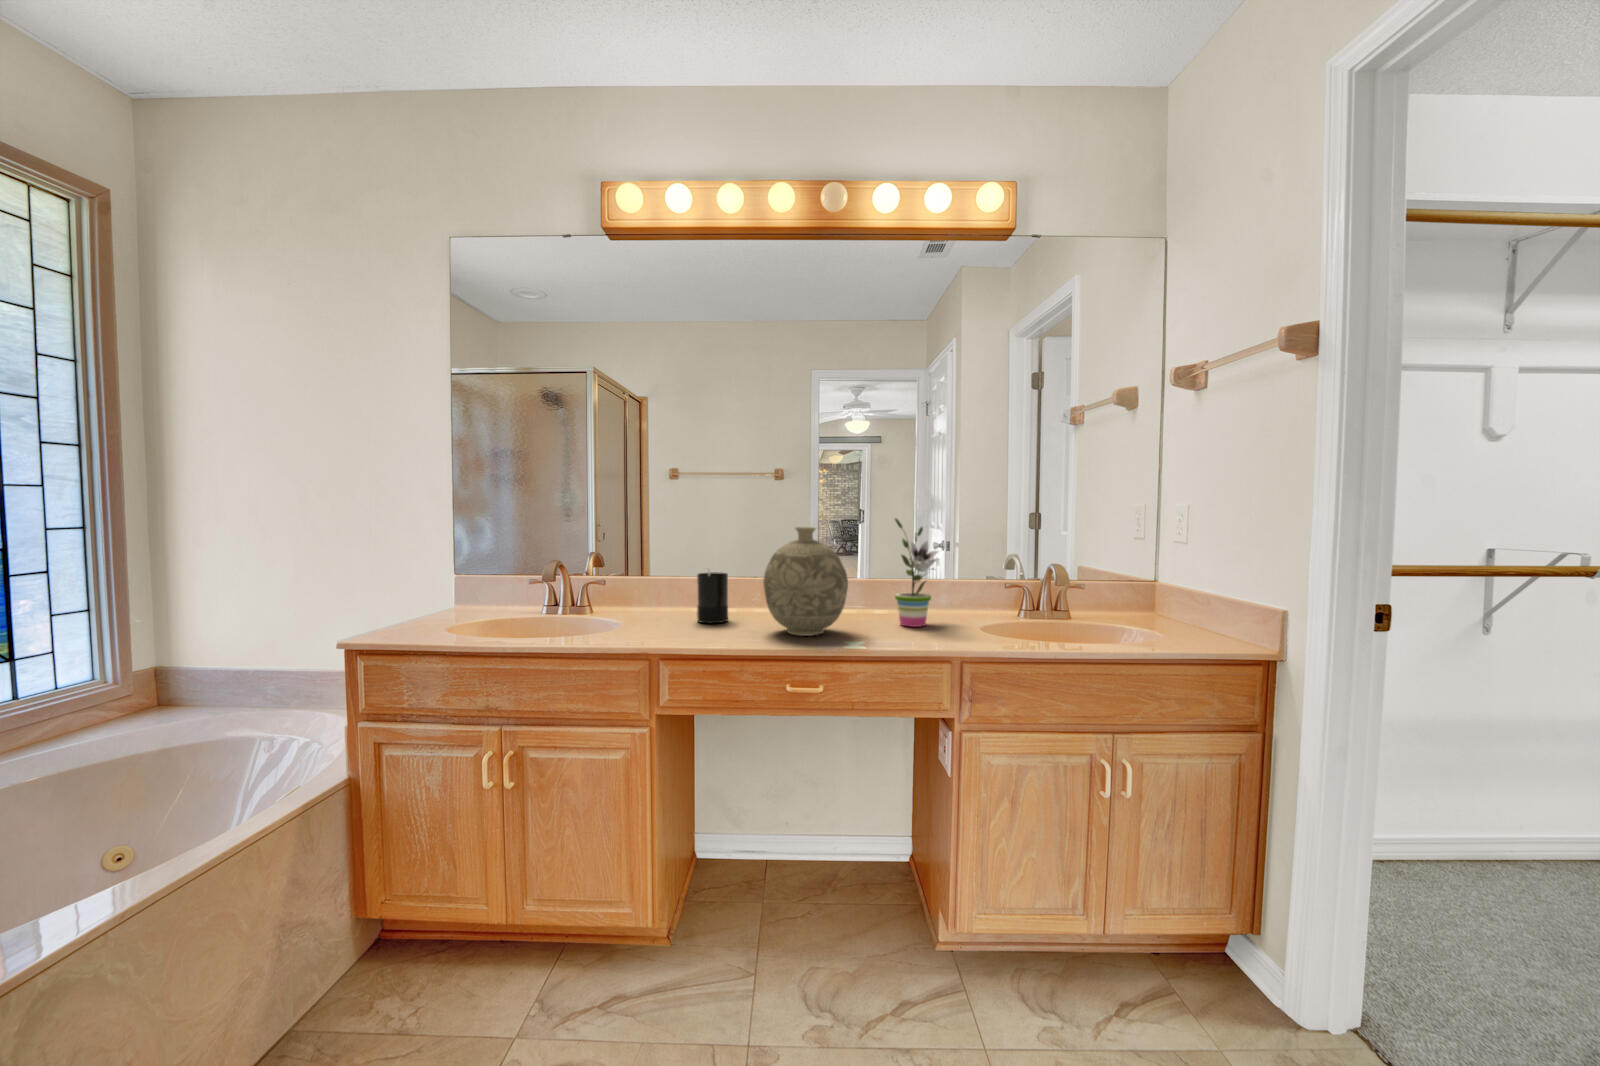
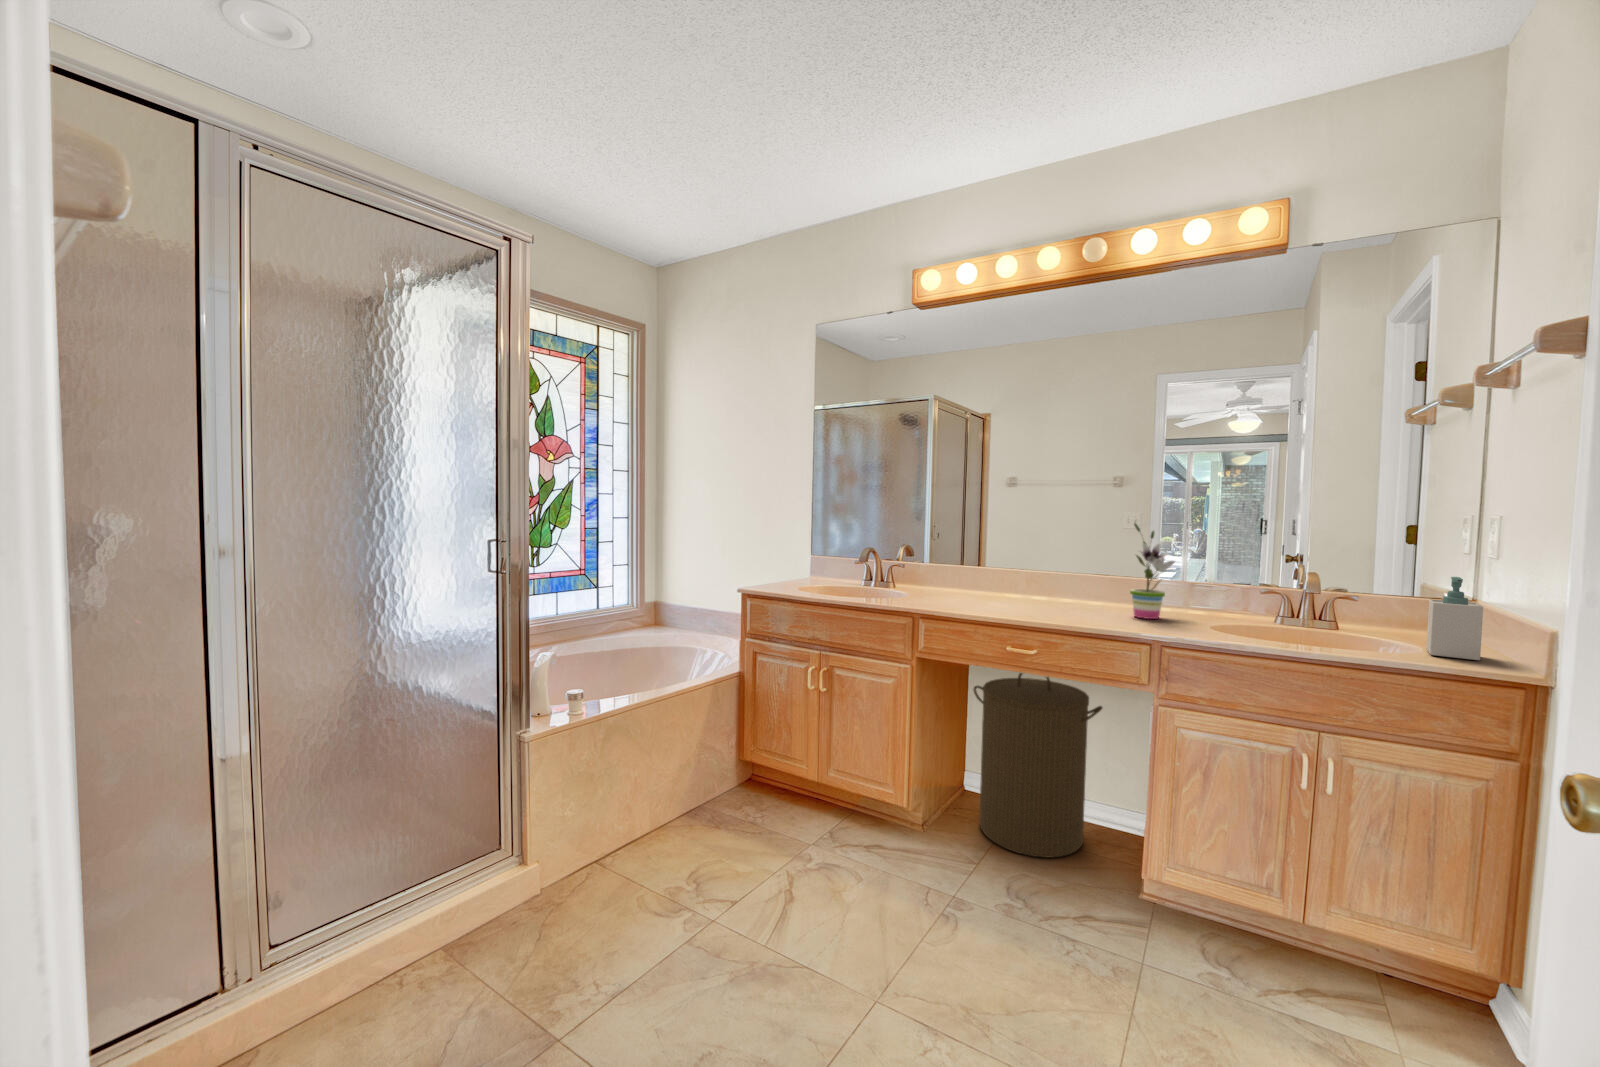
decorative vase: present [763,527,848,636] -> none [1007,527,1077,614]
soap bottle: none [1160,561,1210,639] -> present [1426,577,1483,660]
candle: present [697,570,728,623] -> none [964,557,989,600]
laundry hamper: none [714,697,865,935] -> present [974,673,1102,858]

